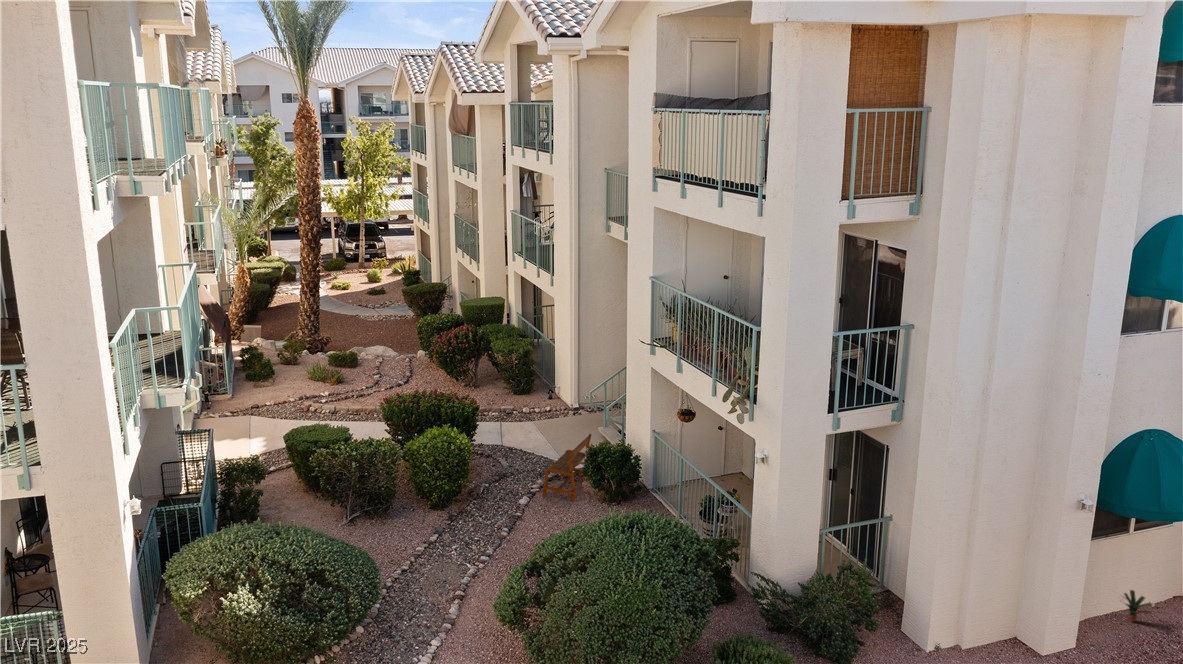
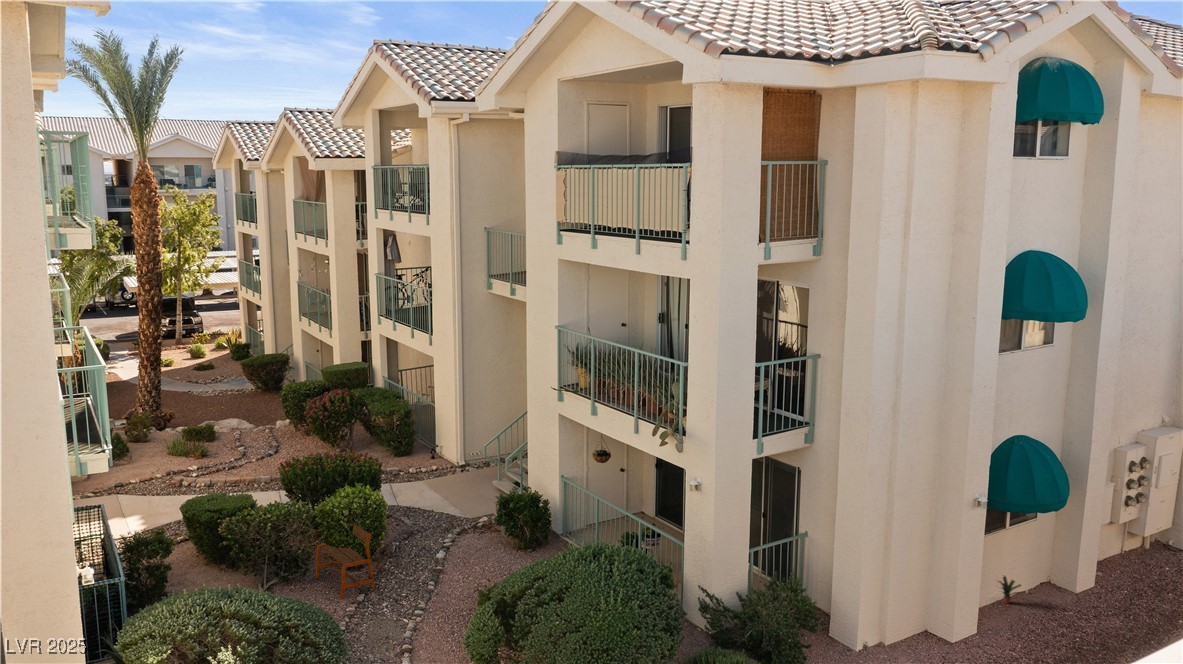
bench: present [543,434,592,501] -> present [315,523,375,599]

